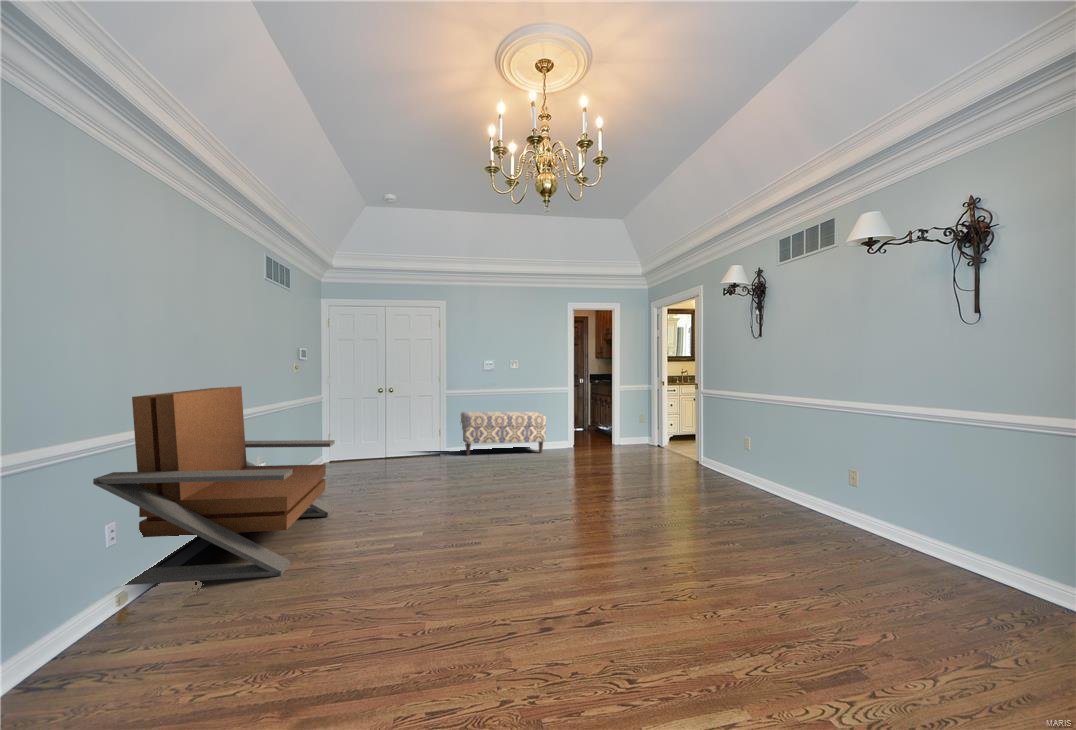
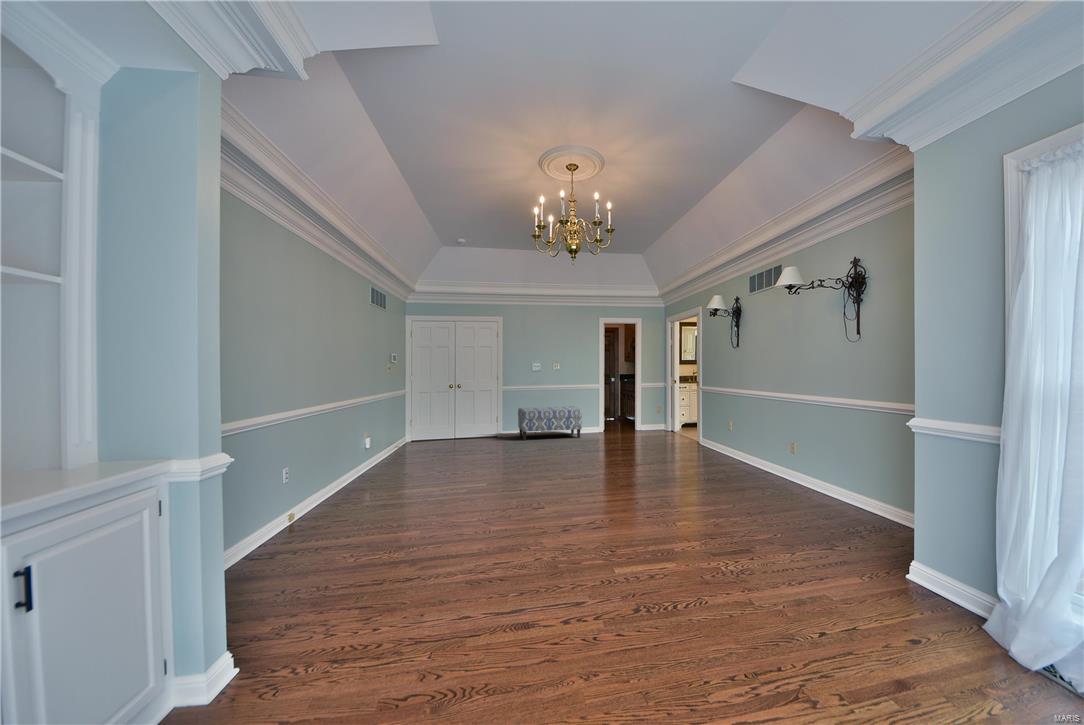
lounge chair: present [93,386,335,585] -> none [326,398,441,511]

